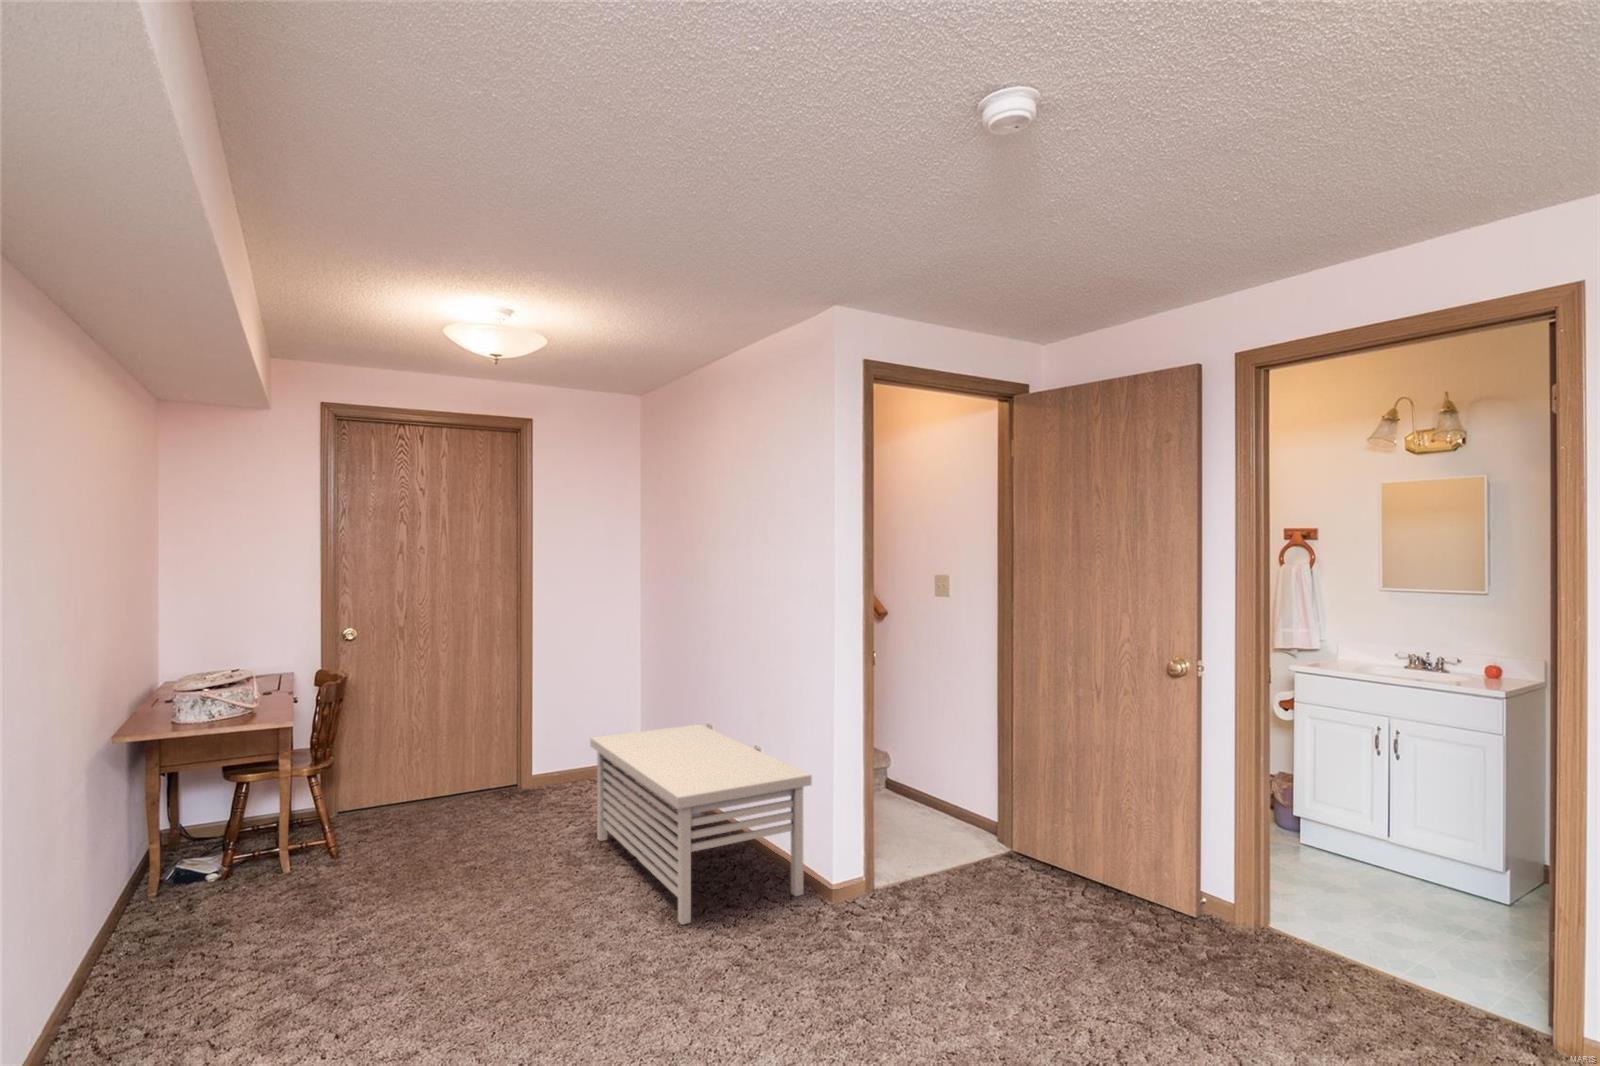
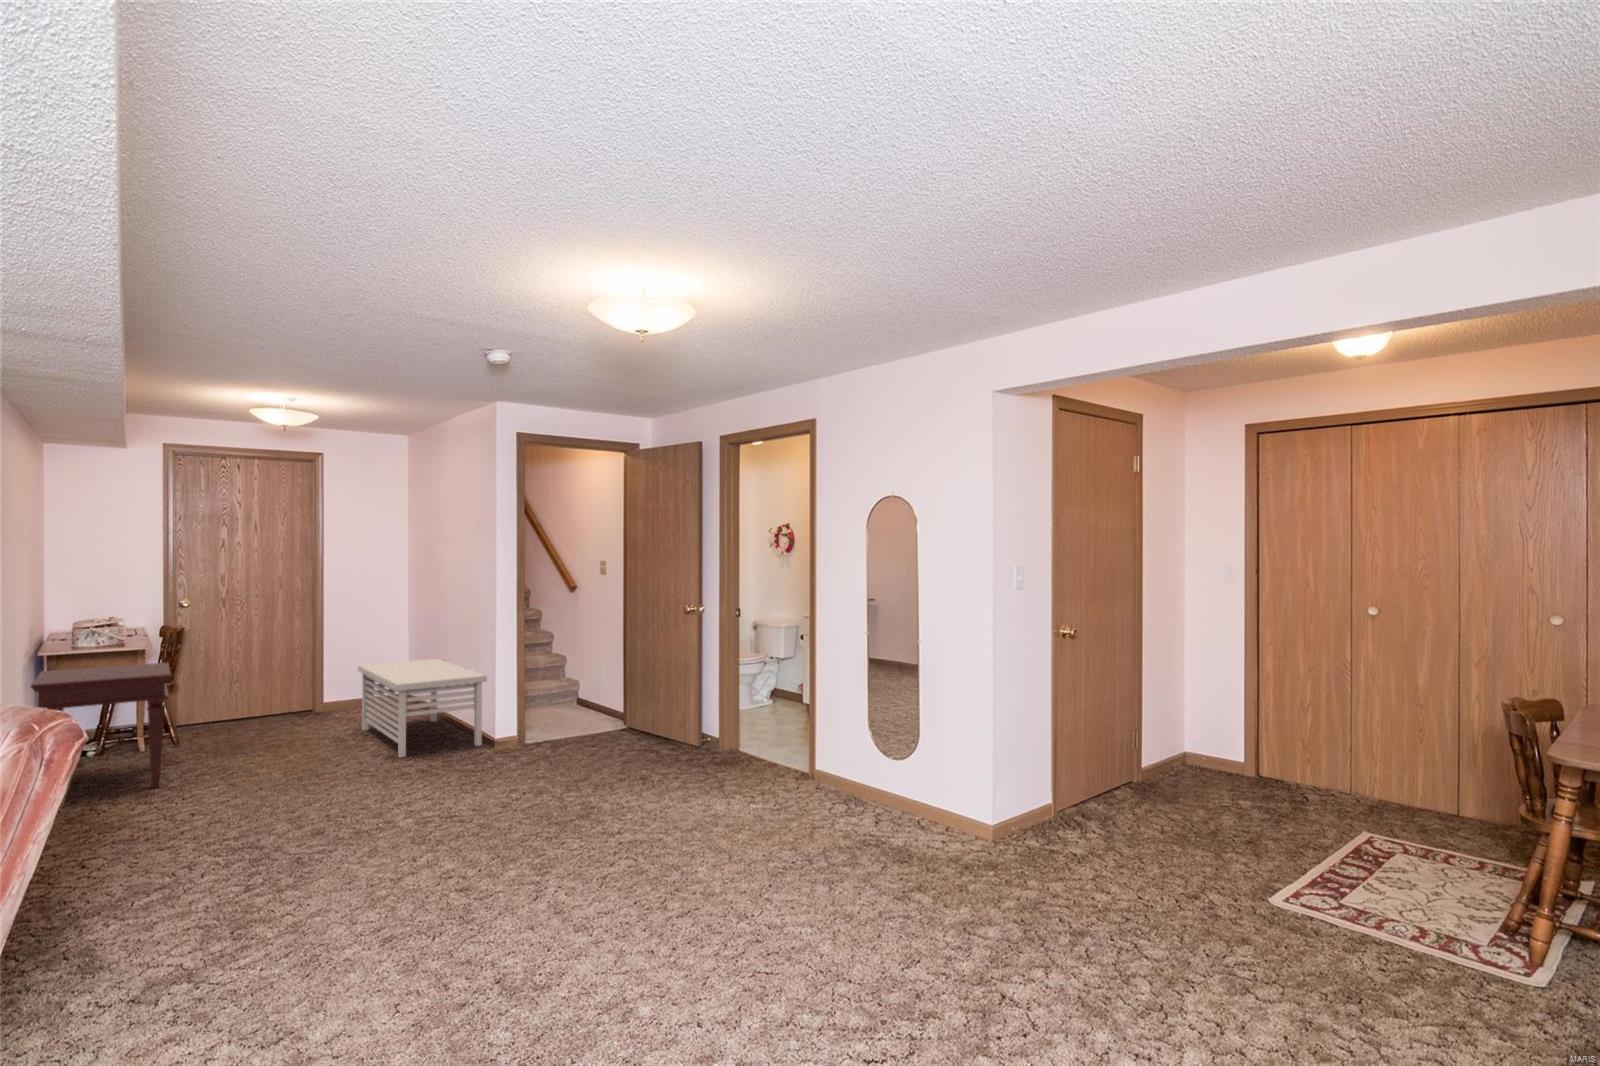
side table: none [61,749,315,1043] -> present [31,663,171,788]

